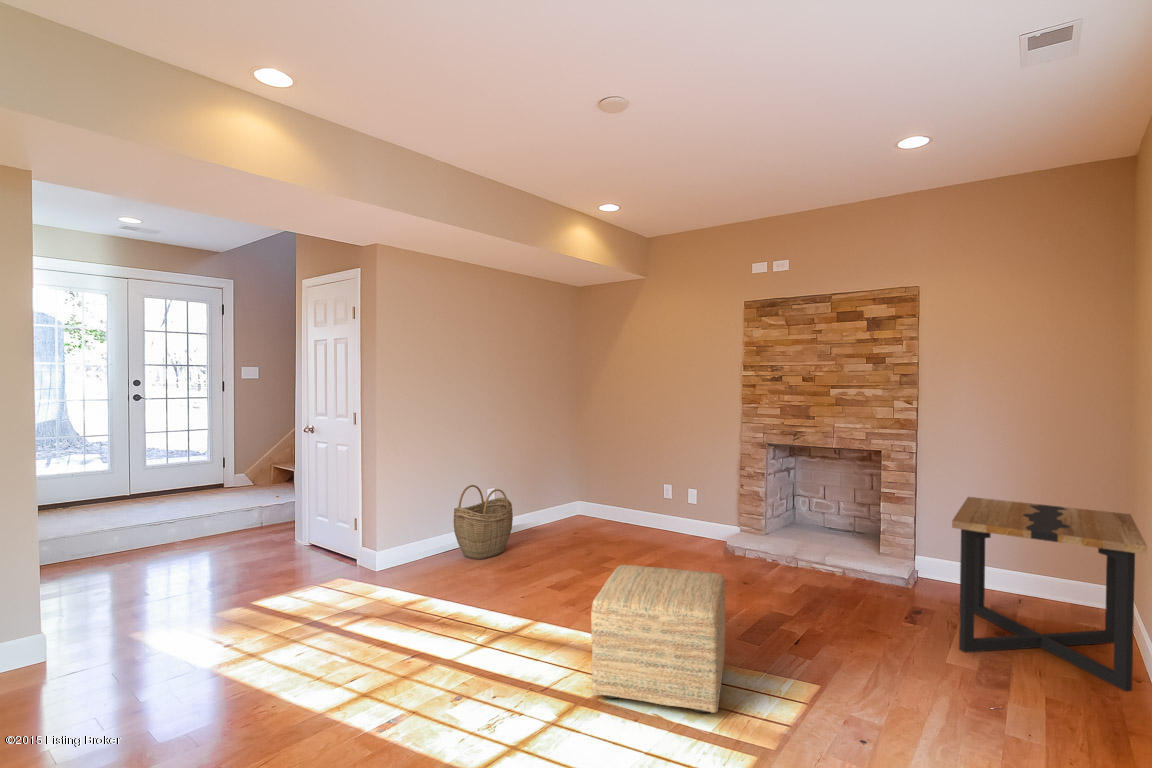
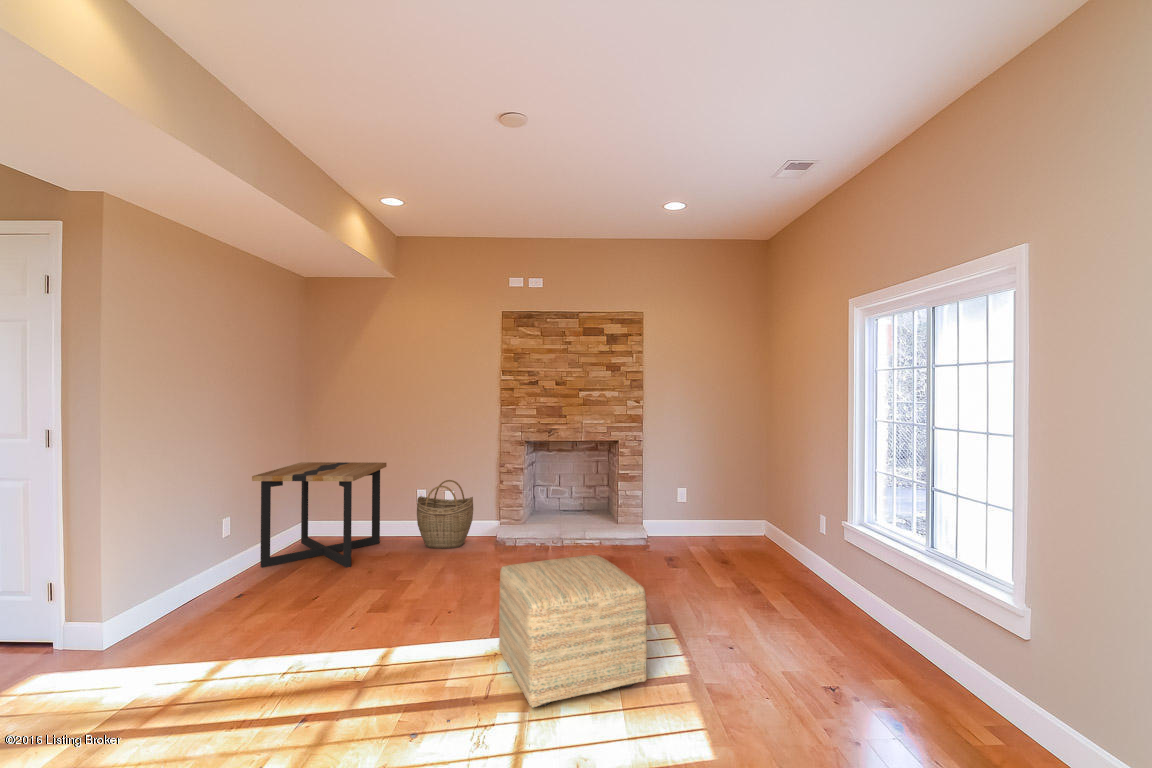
woven basket: present [454,485,513,559] -> present [417,480,473,549]
side table: present [952,497,1147,691] -> present [252,462,387,568]

